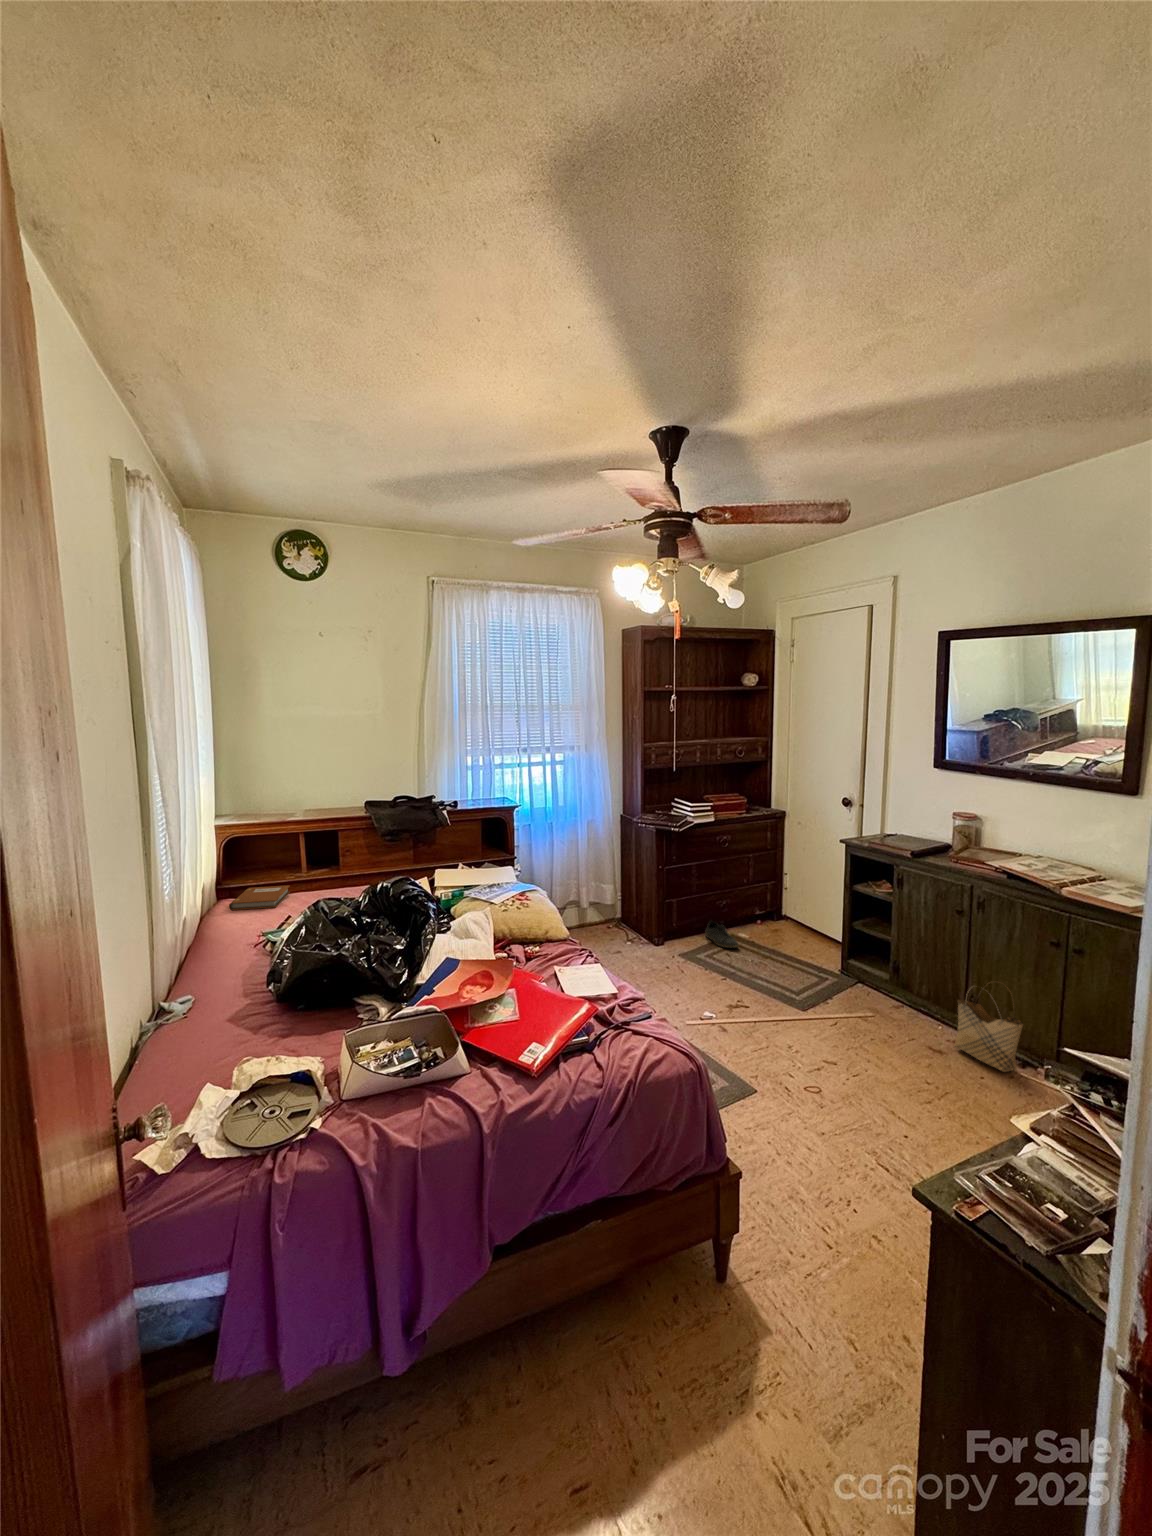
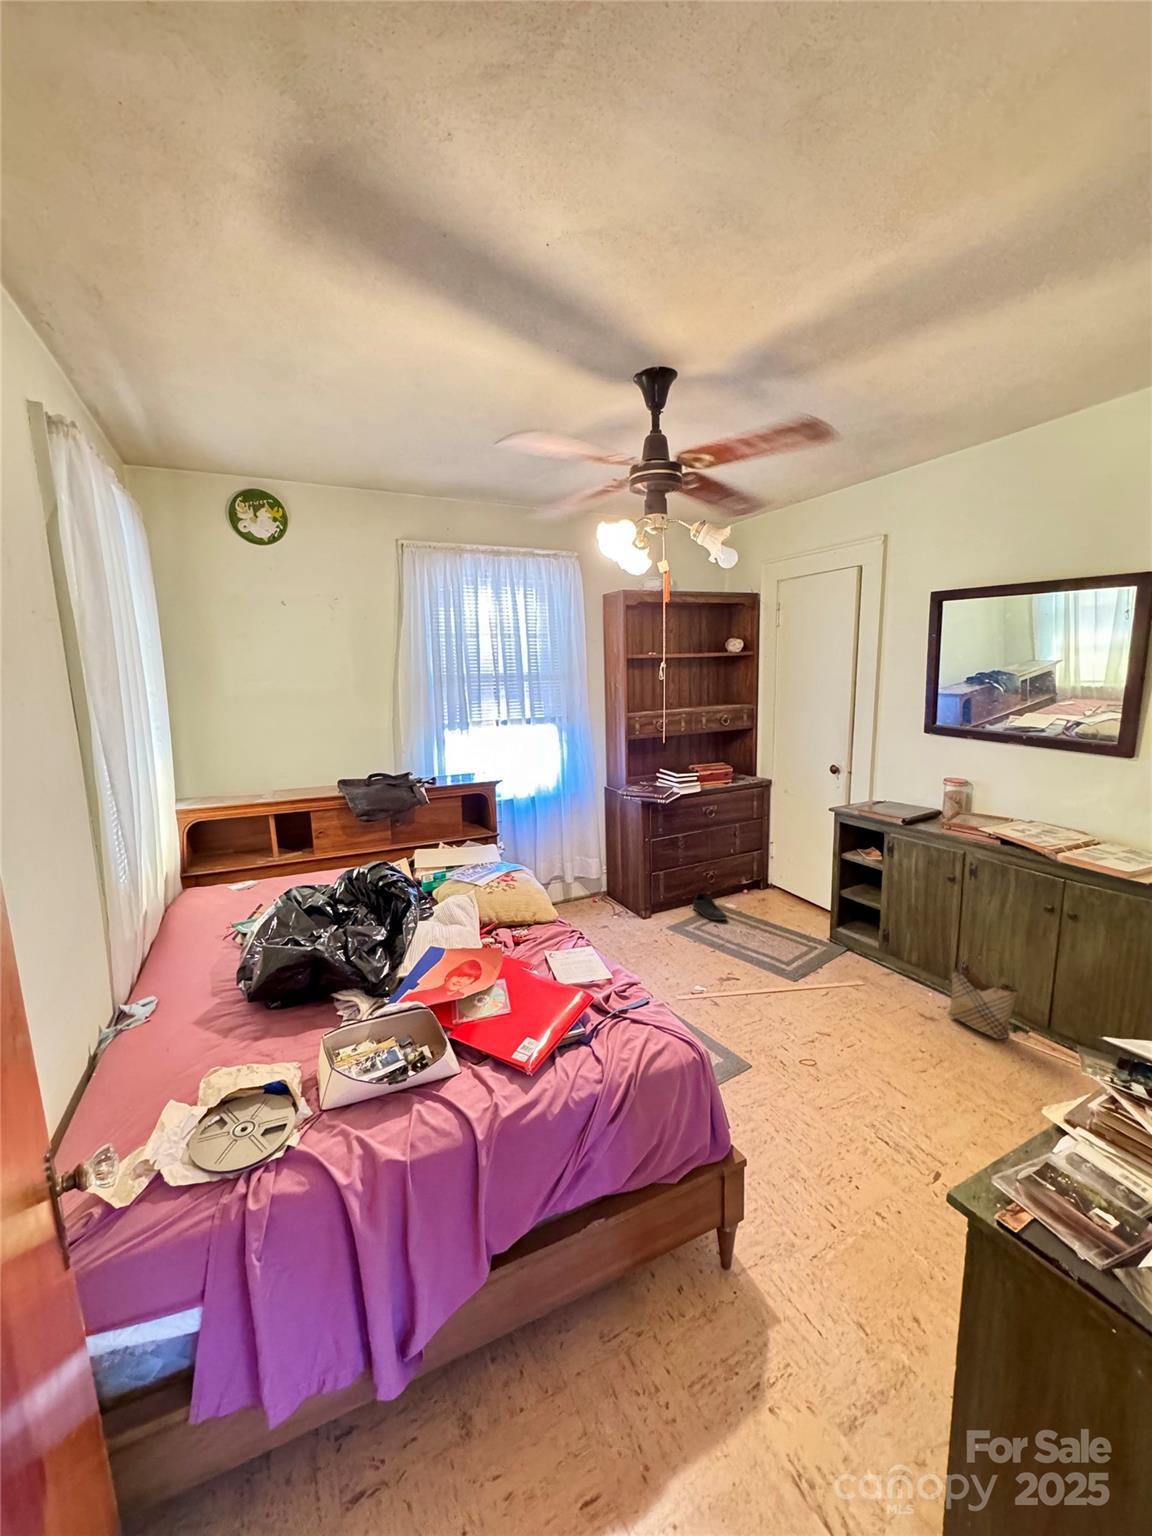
notebook: present [229,885,290,910] -> none [190,871,257,899]

